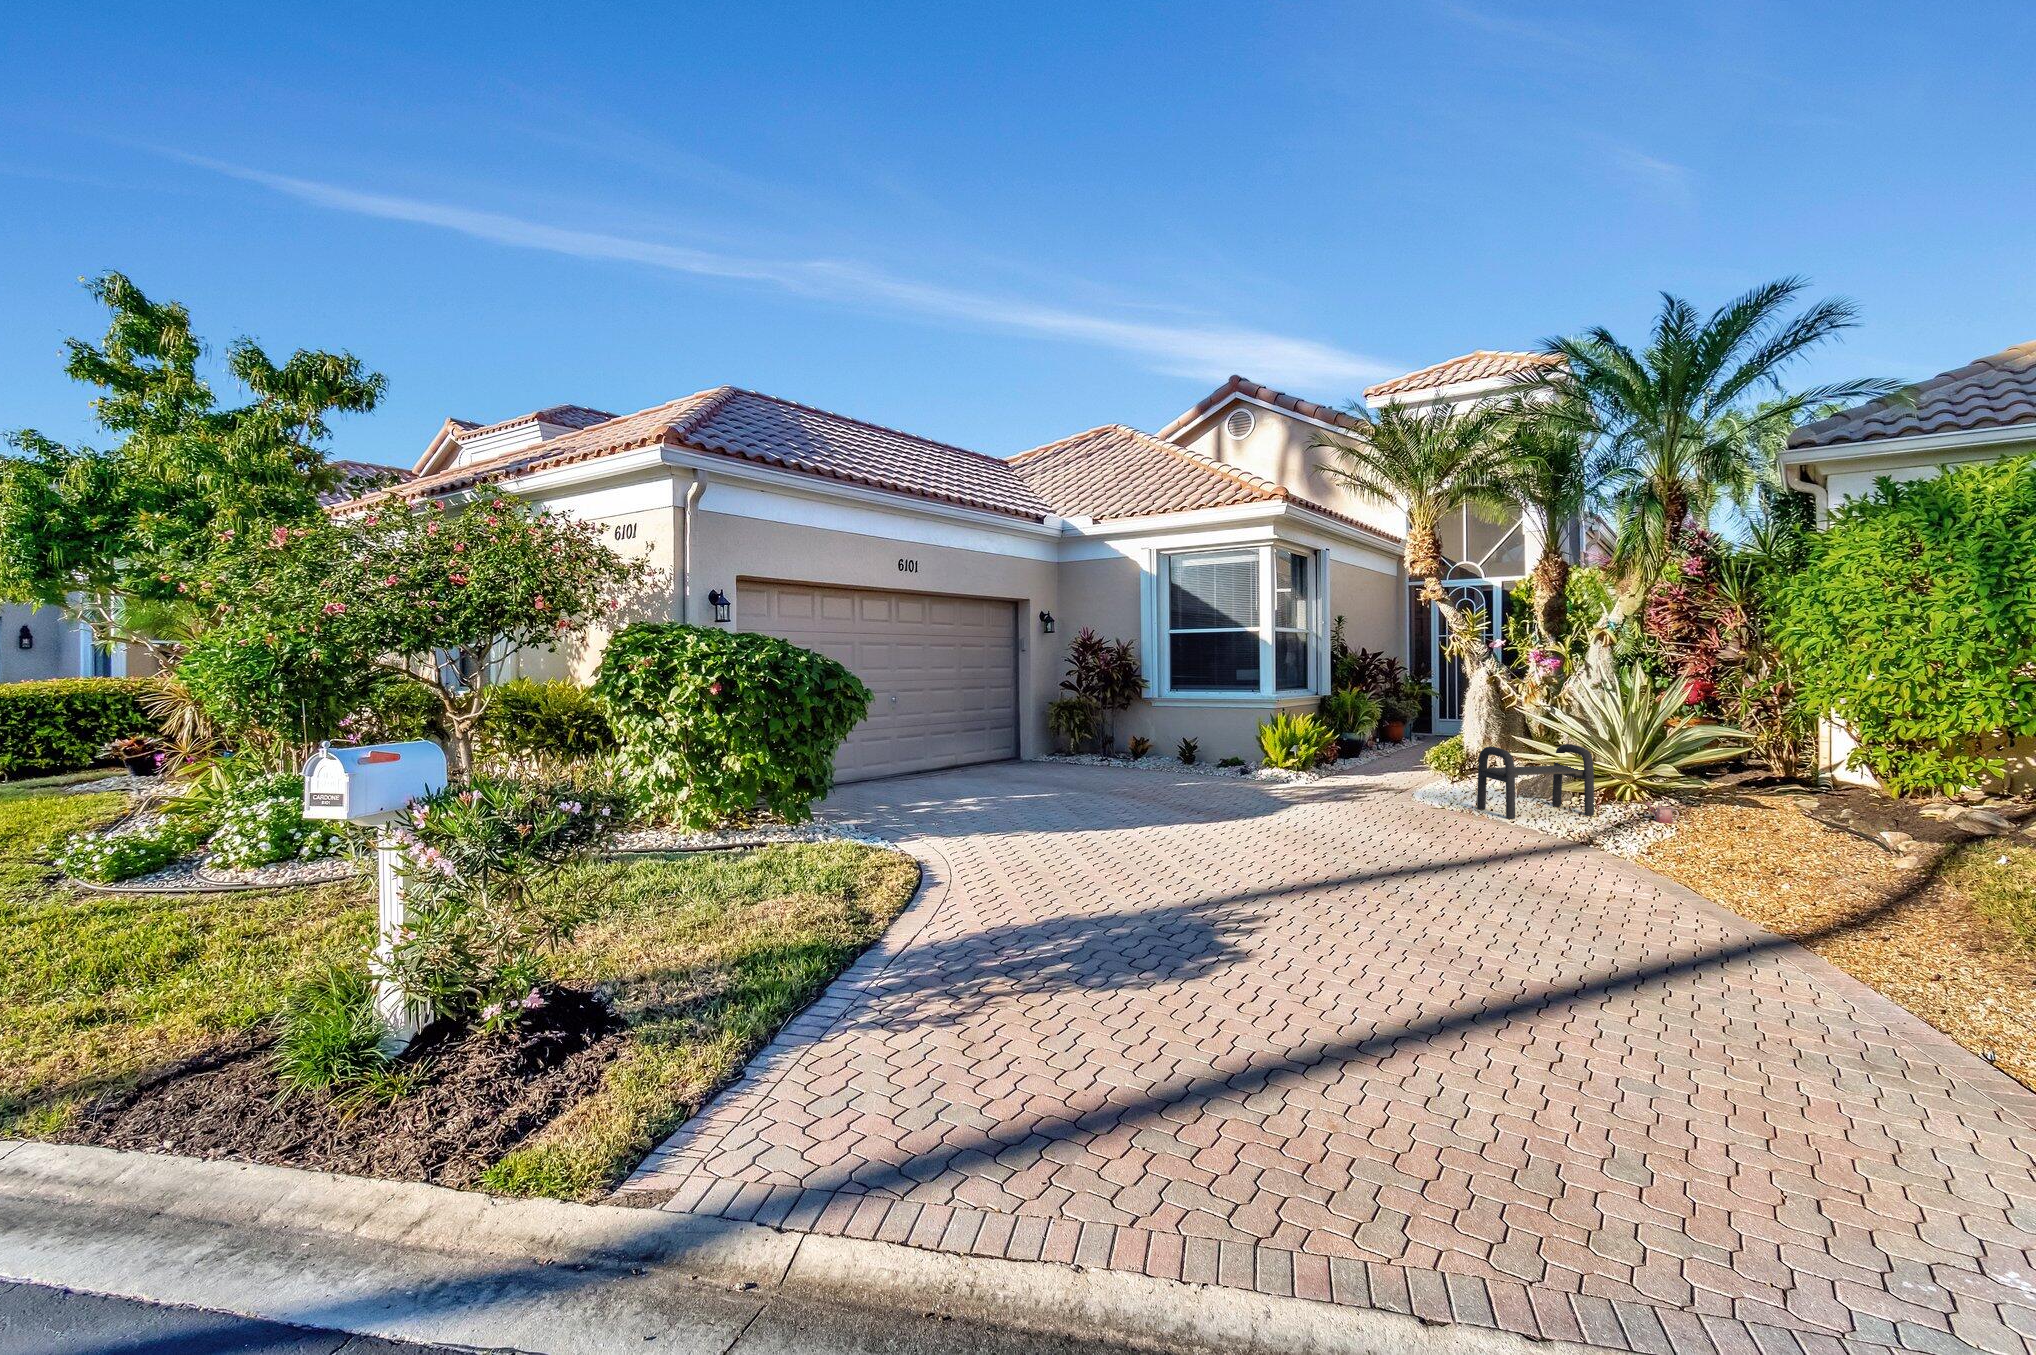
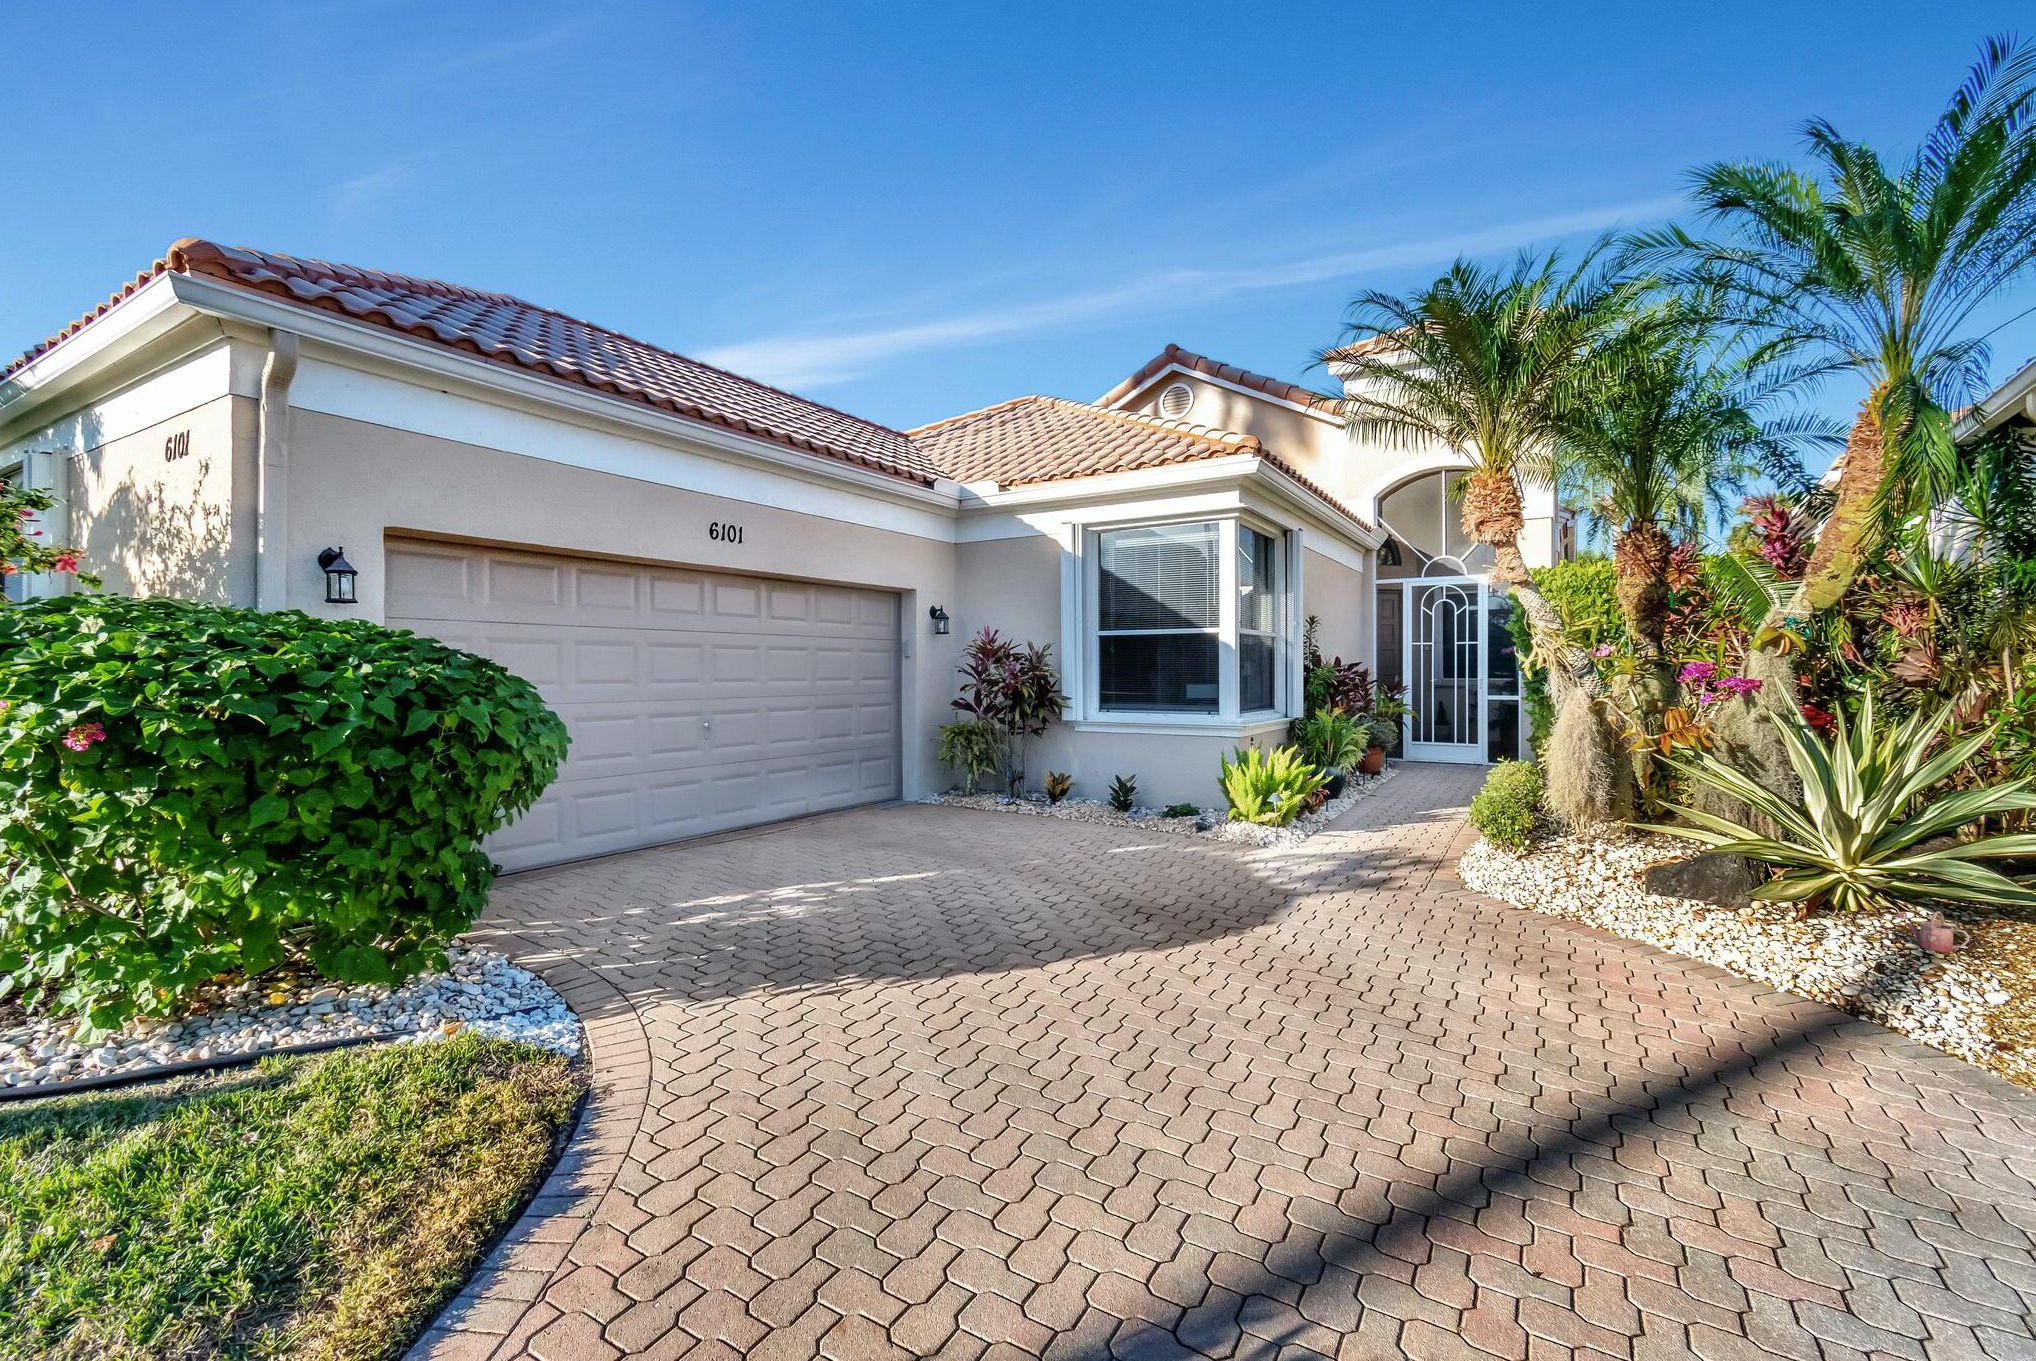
bench: present [1477,744,1594,819] -> none [1598,810,1804,943]

